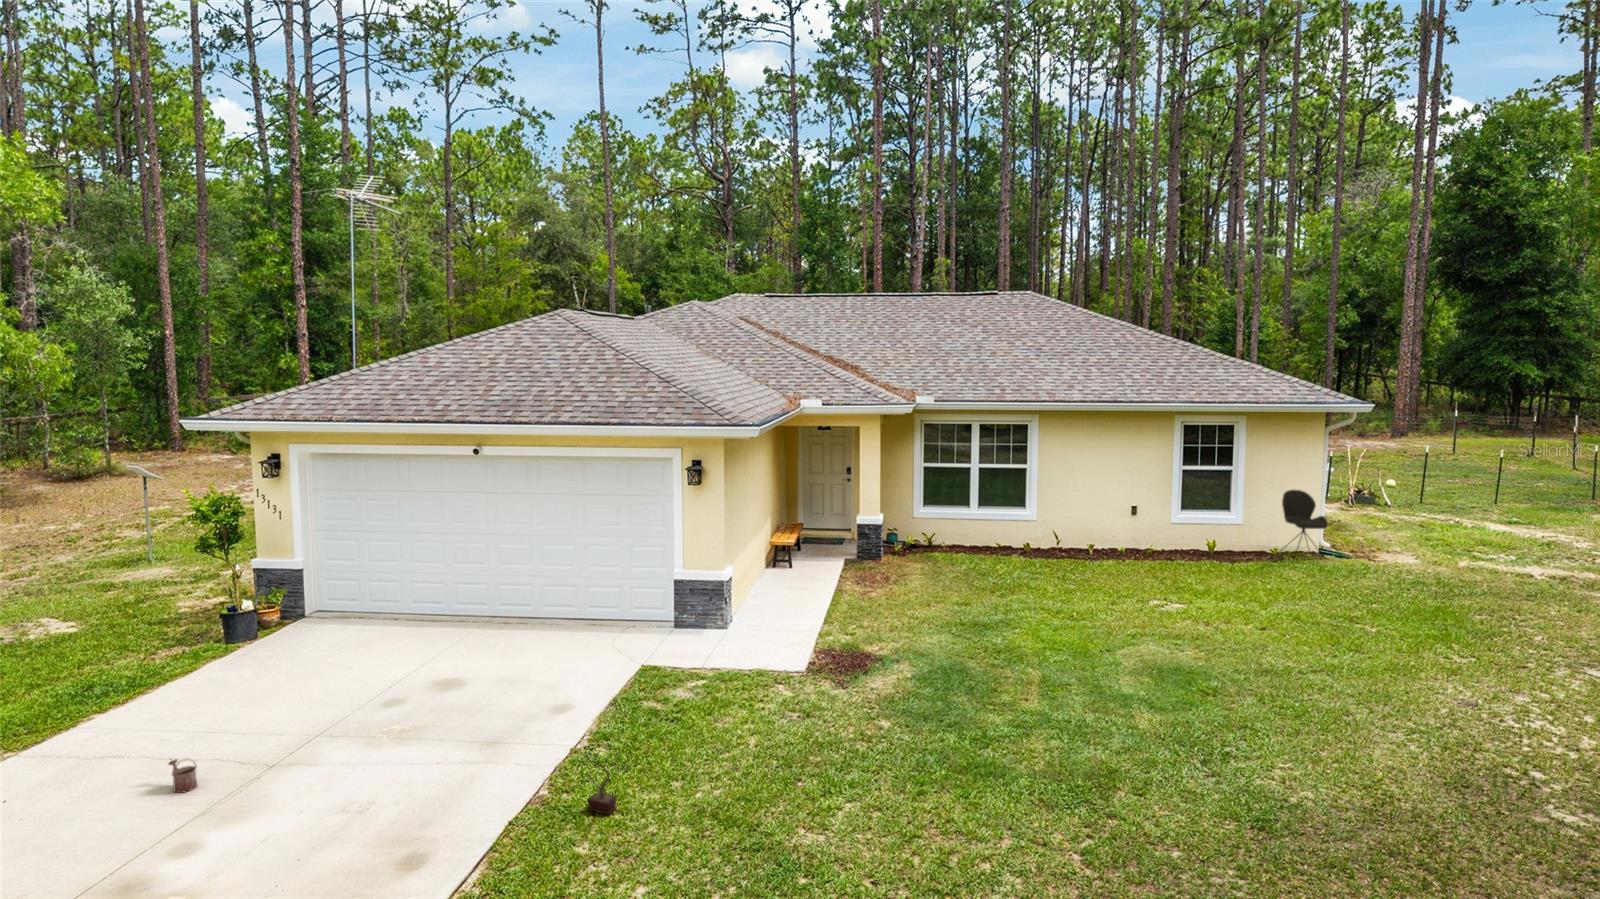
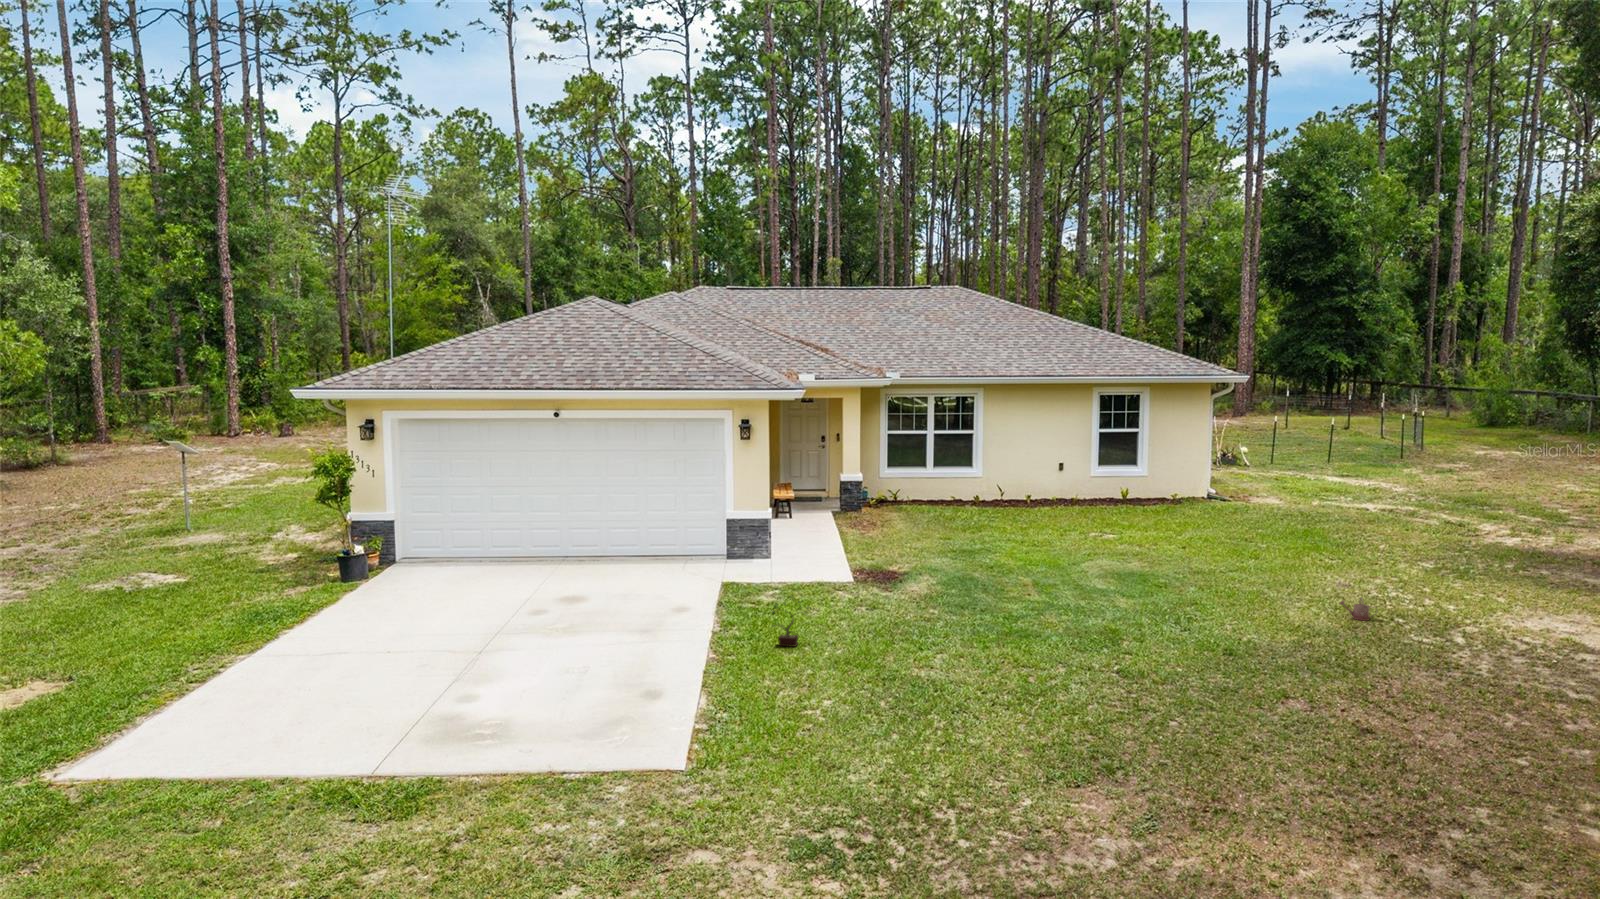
chair: present [1282,490,1328,557] -> none [1178,444,1215,498]
watering can: present [168,759,197,793] -> present [1340,598,1374,621]

